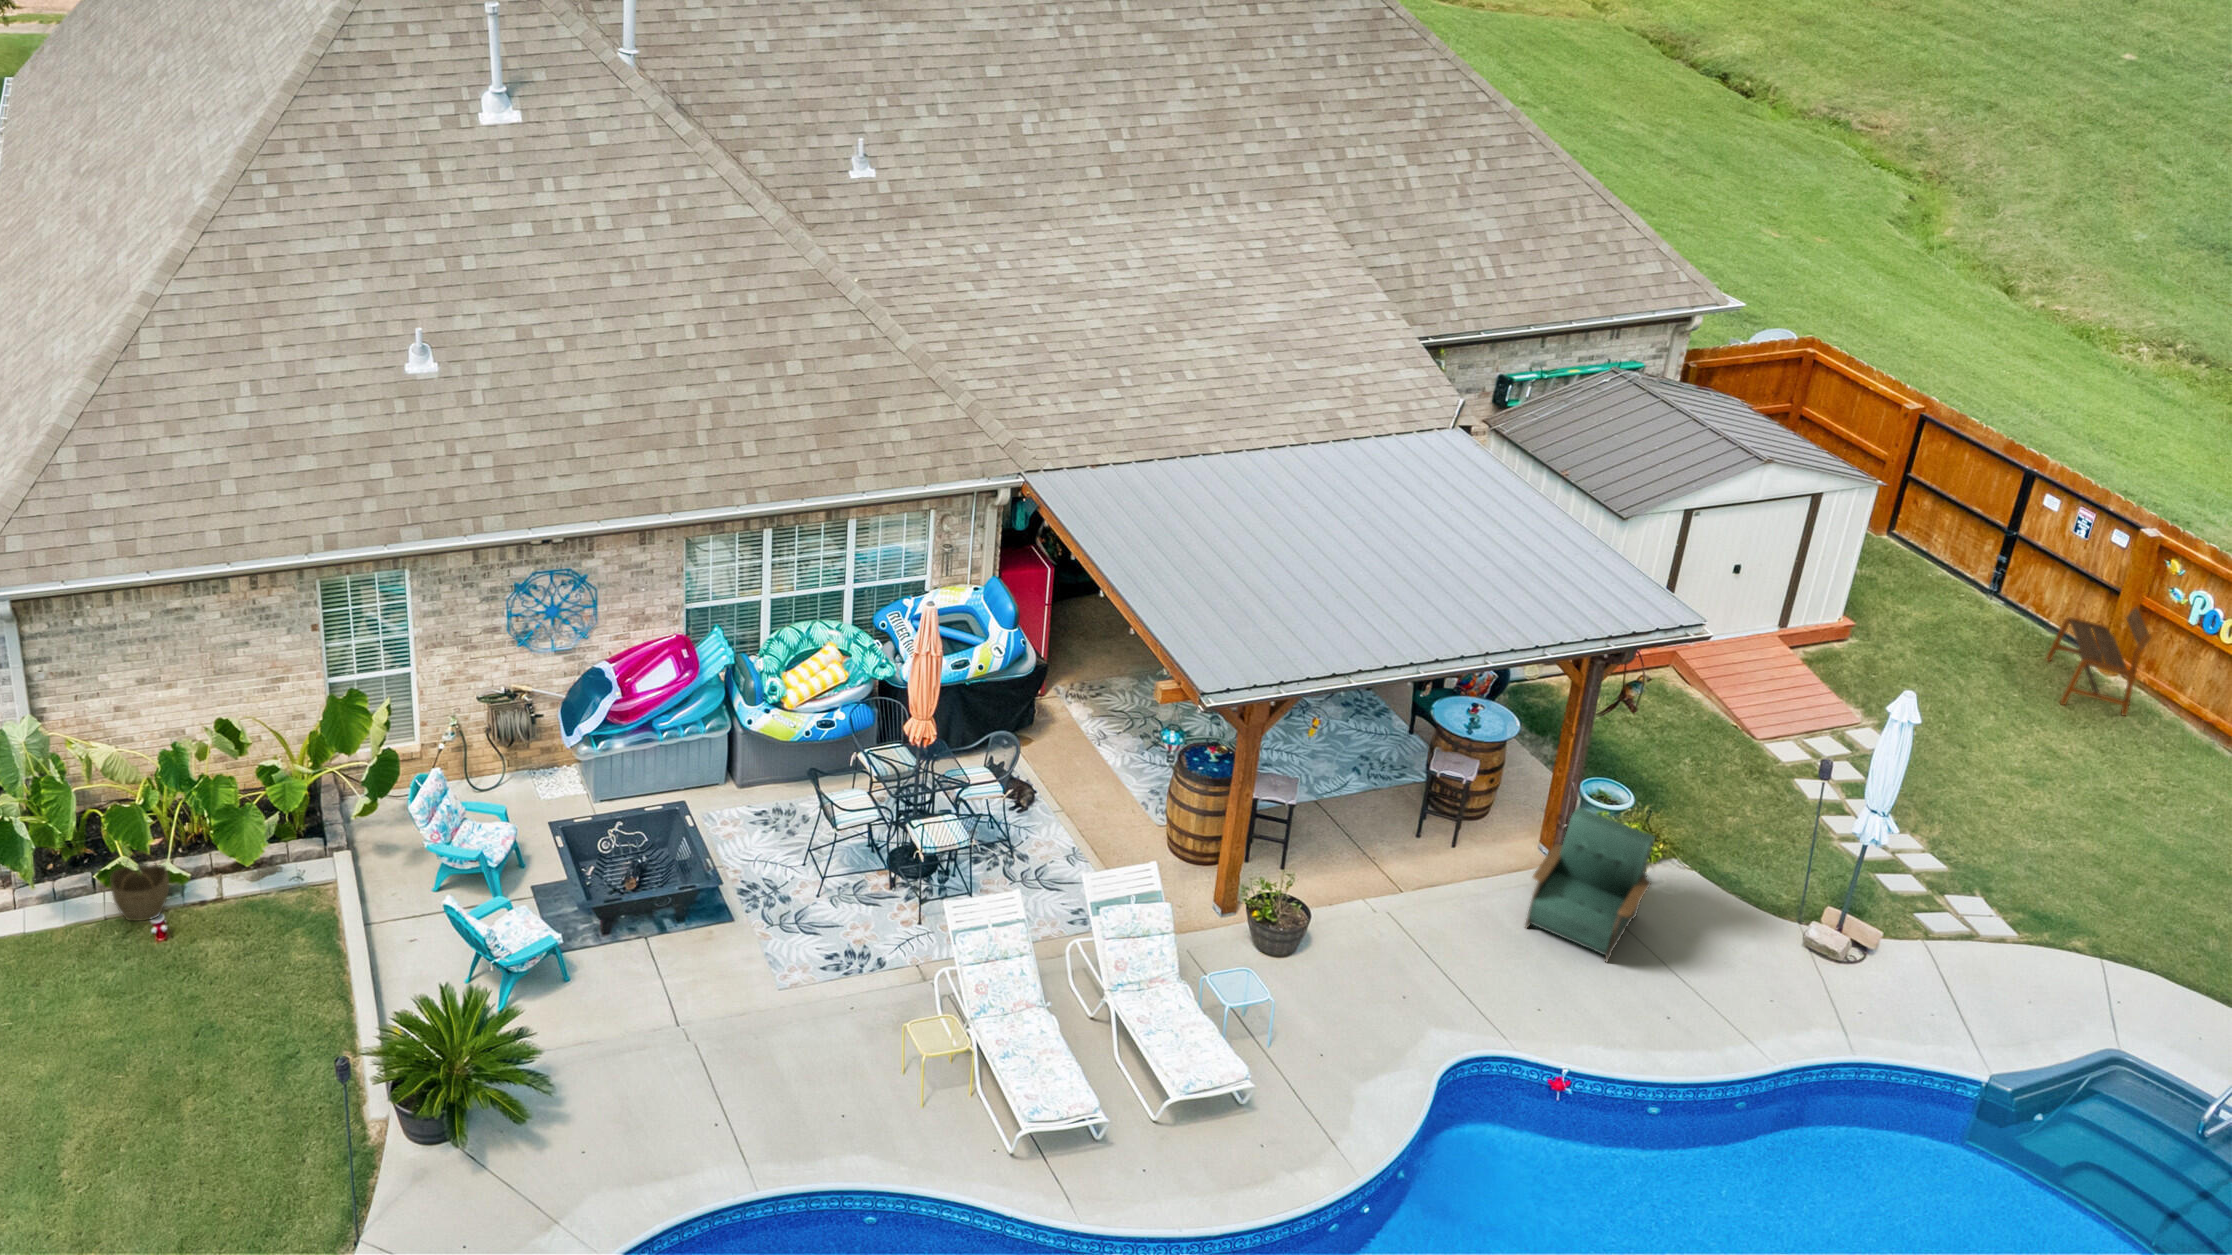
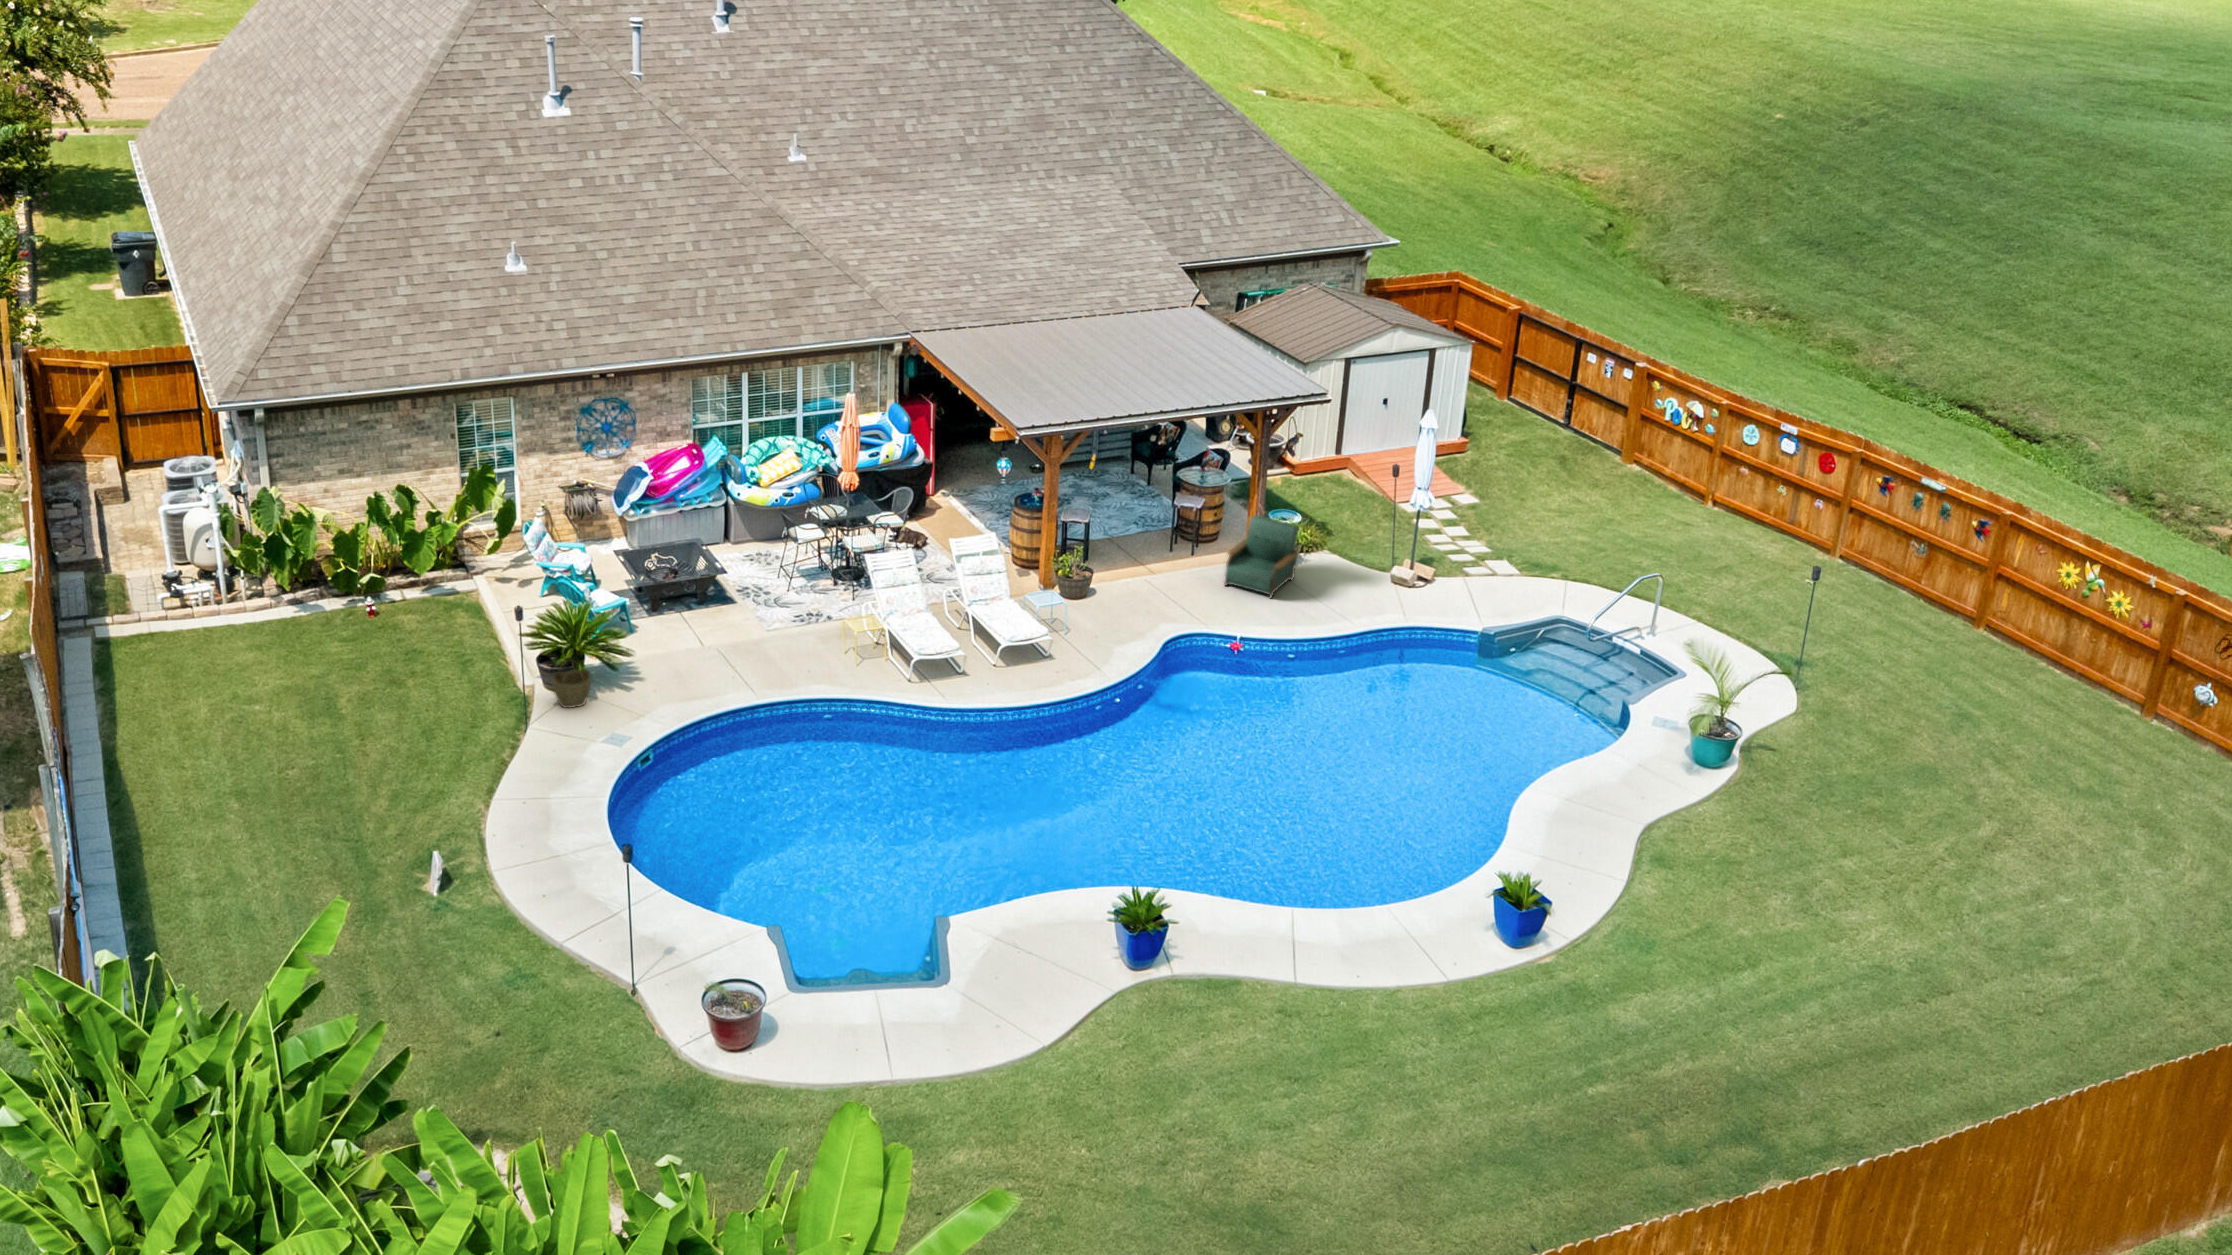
bench: present [2046,608,2151,716] -> none [1591,411,1638,484]
woven basket: present [111,851,169,921] -> present [552,669,591,708]

